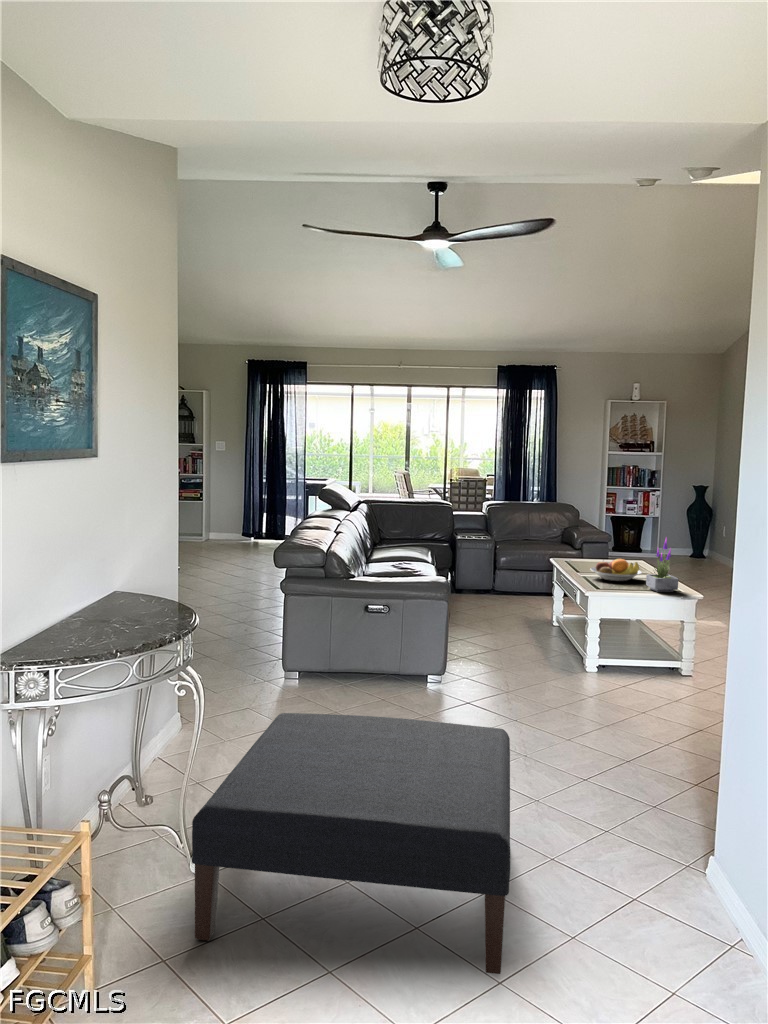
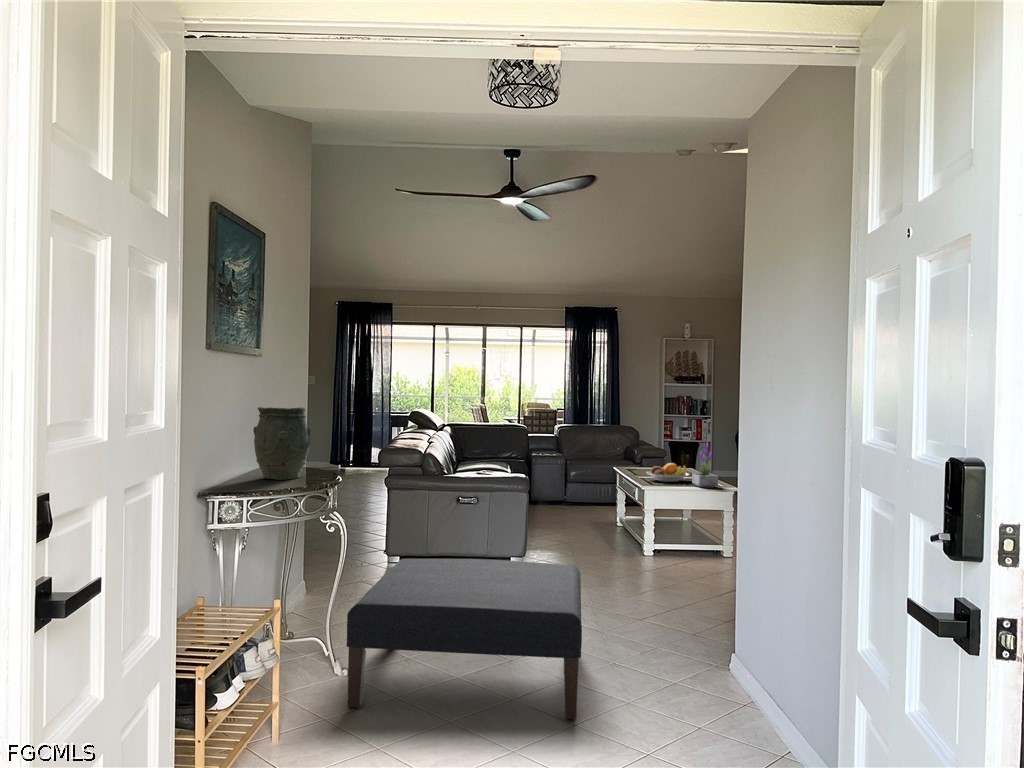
vase: none [76,530,153,628] -> present [253,407,311,480]

